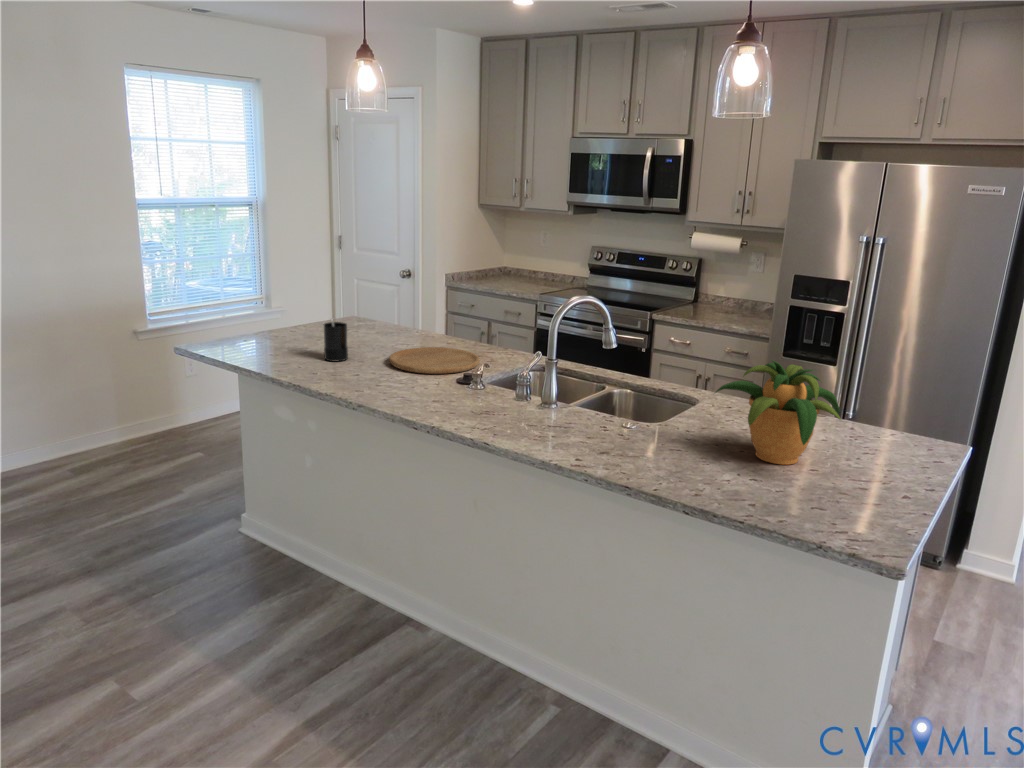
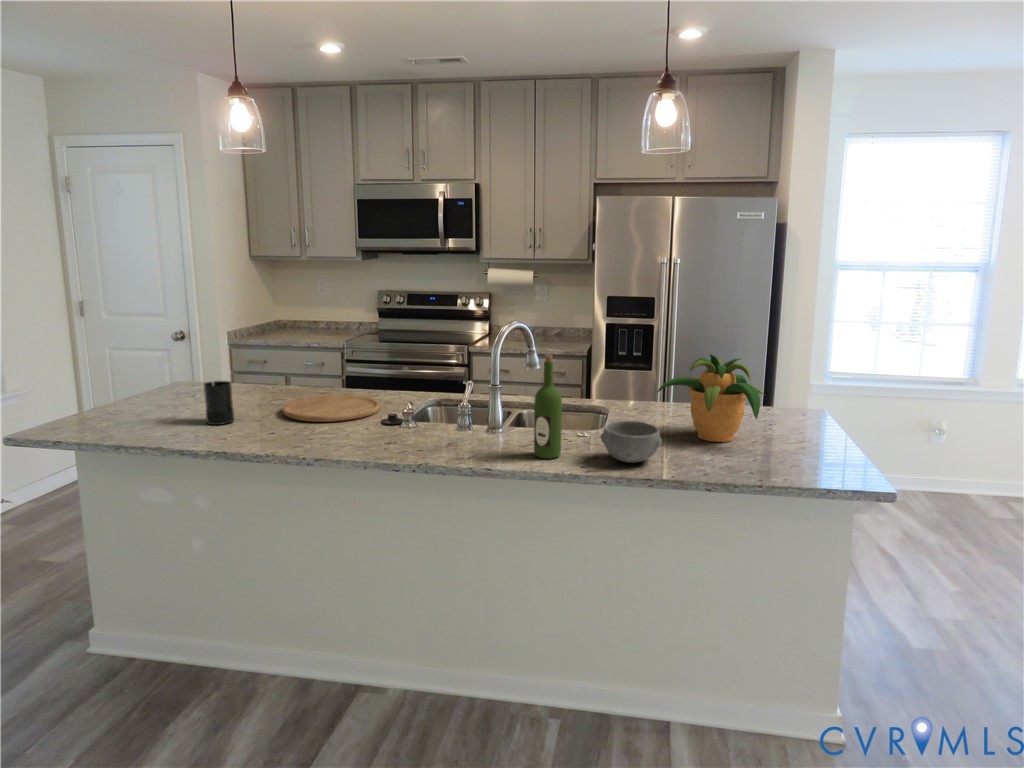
wine bottle: none [548,337,580,445] -> present [534,355,562,459]
bowl: none [609,419,671,467] -> present [601,421,662,463]

